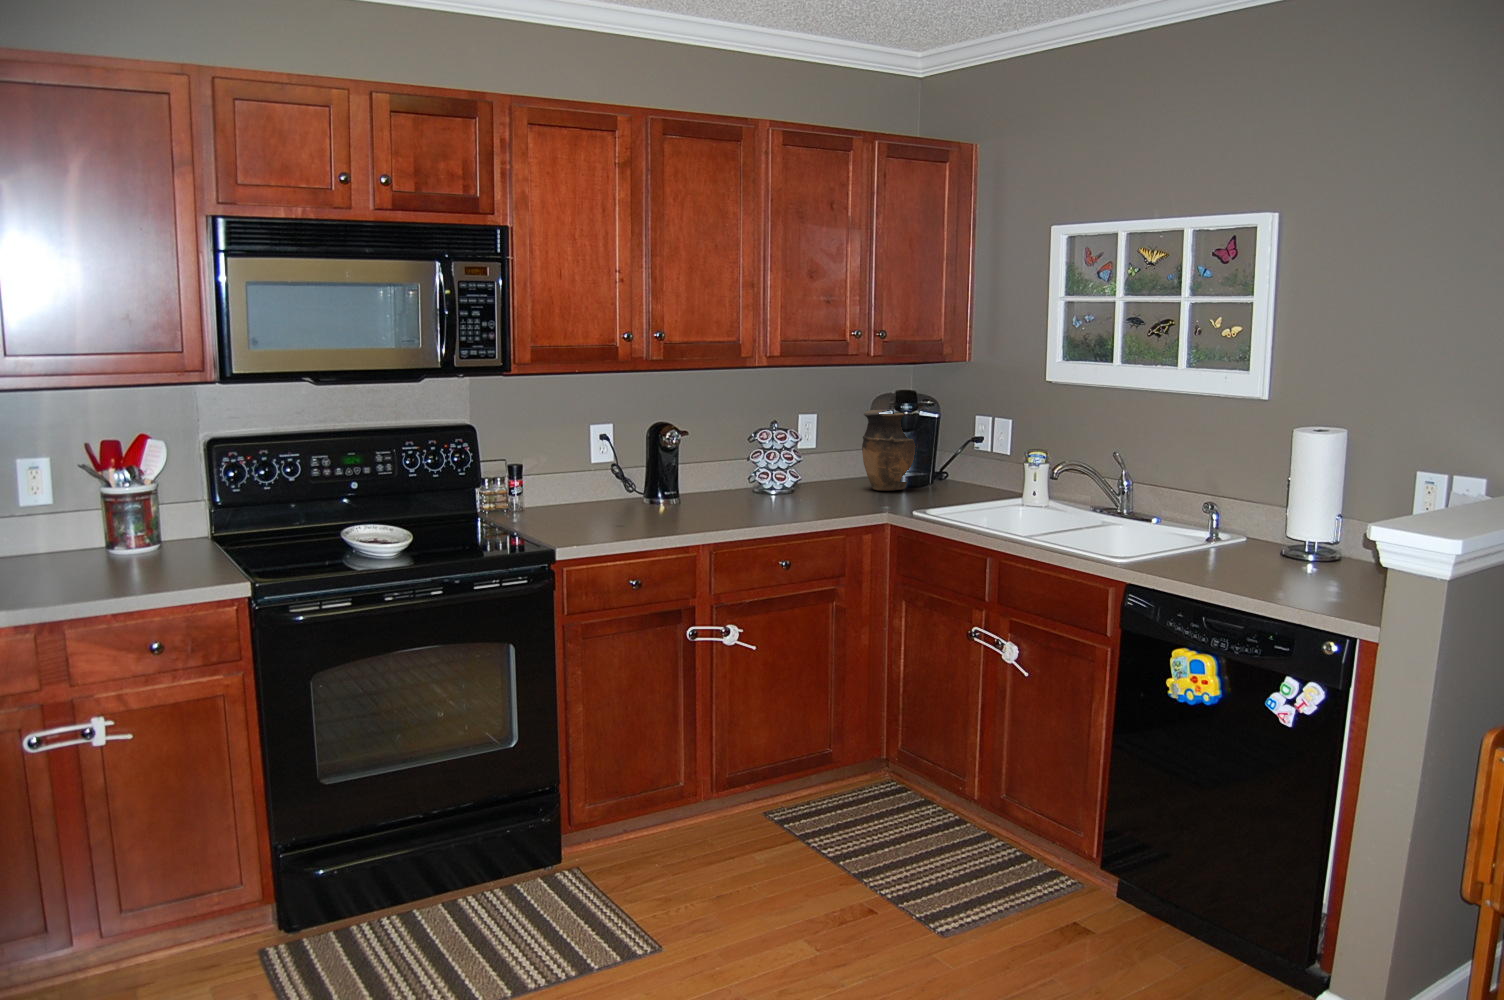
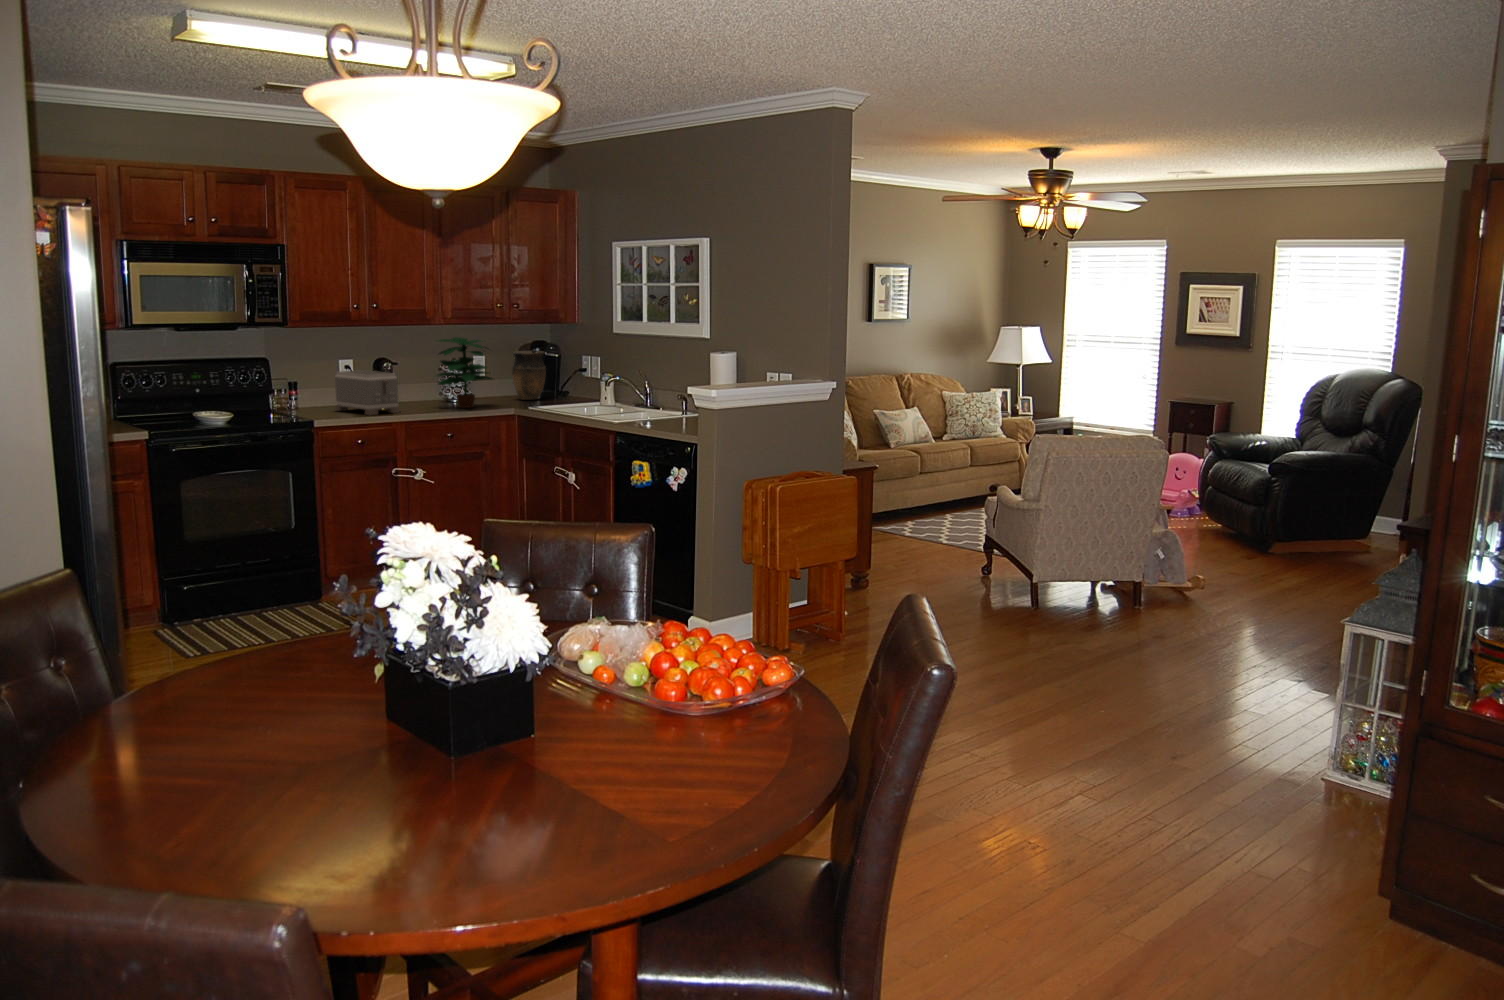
potted plant: none [746,388,844,510] -> present [437,337,493,408]
toaster: none [582,444,691,526] -> present [335,370,400,415]

